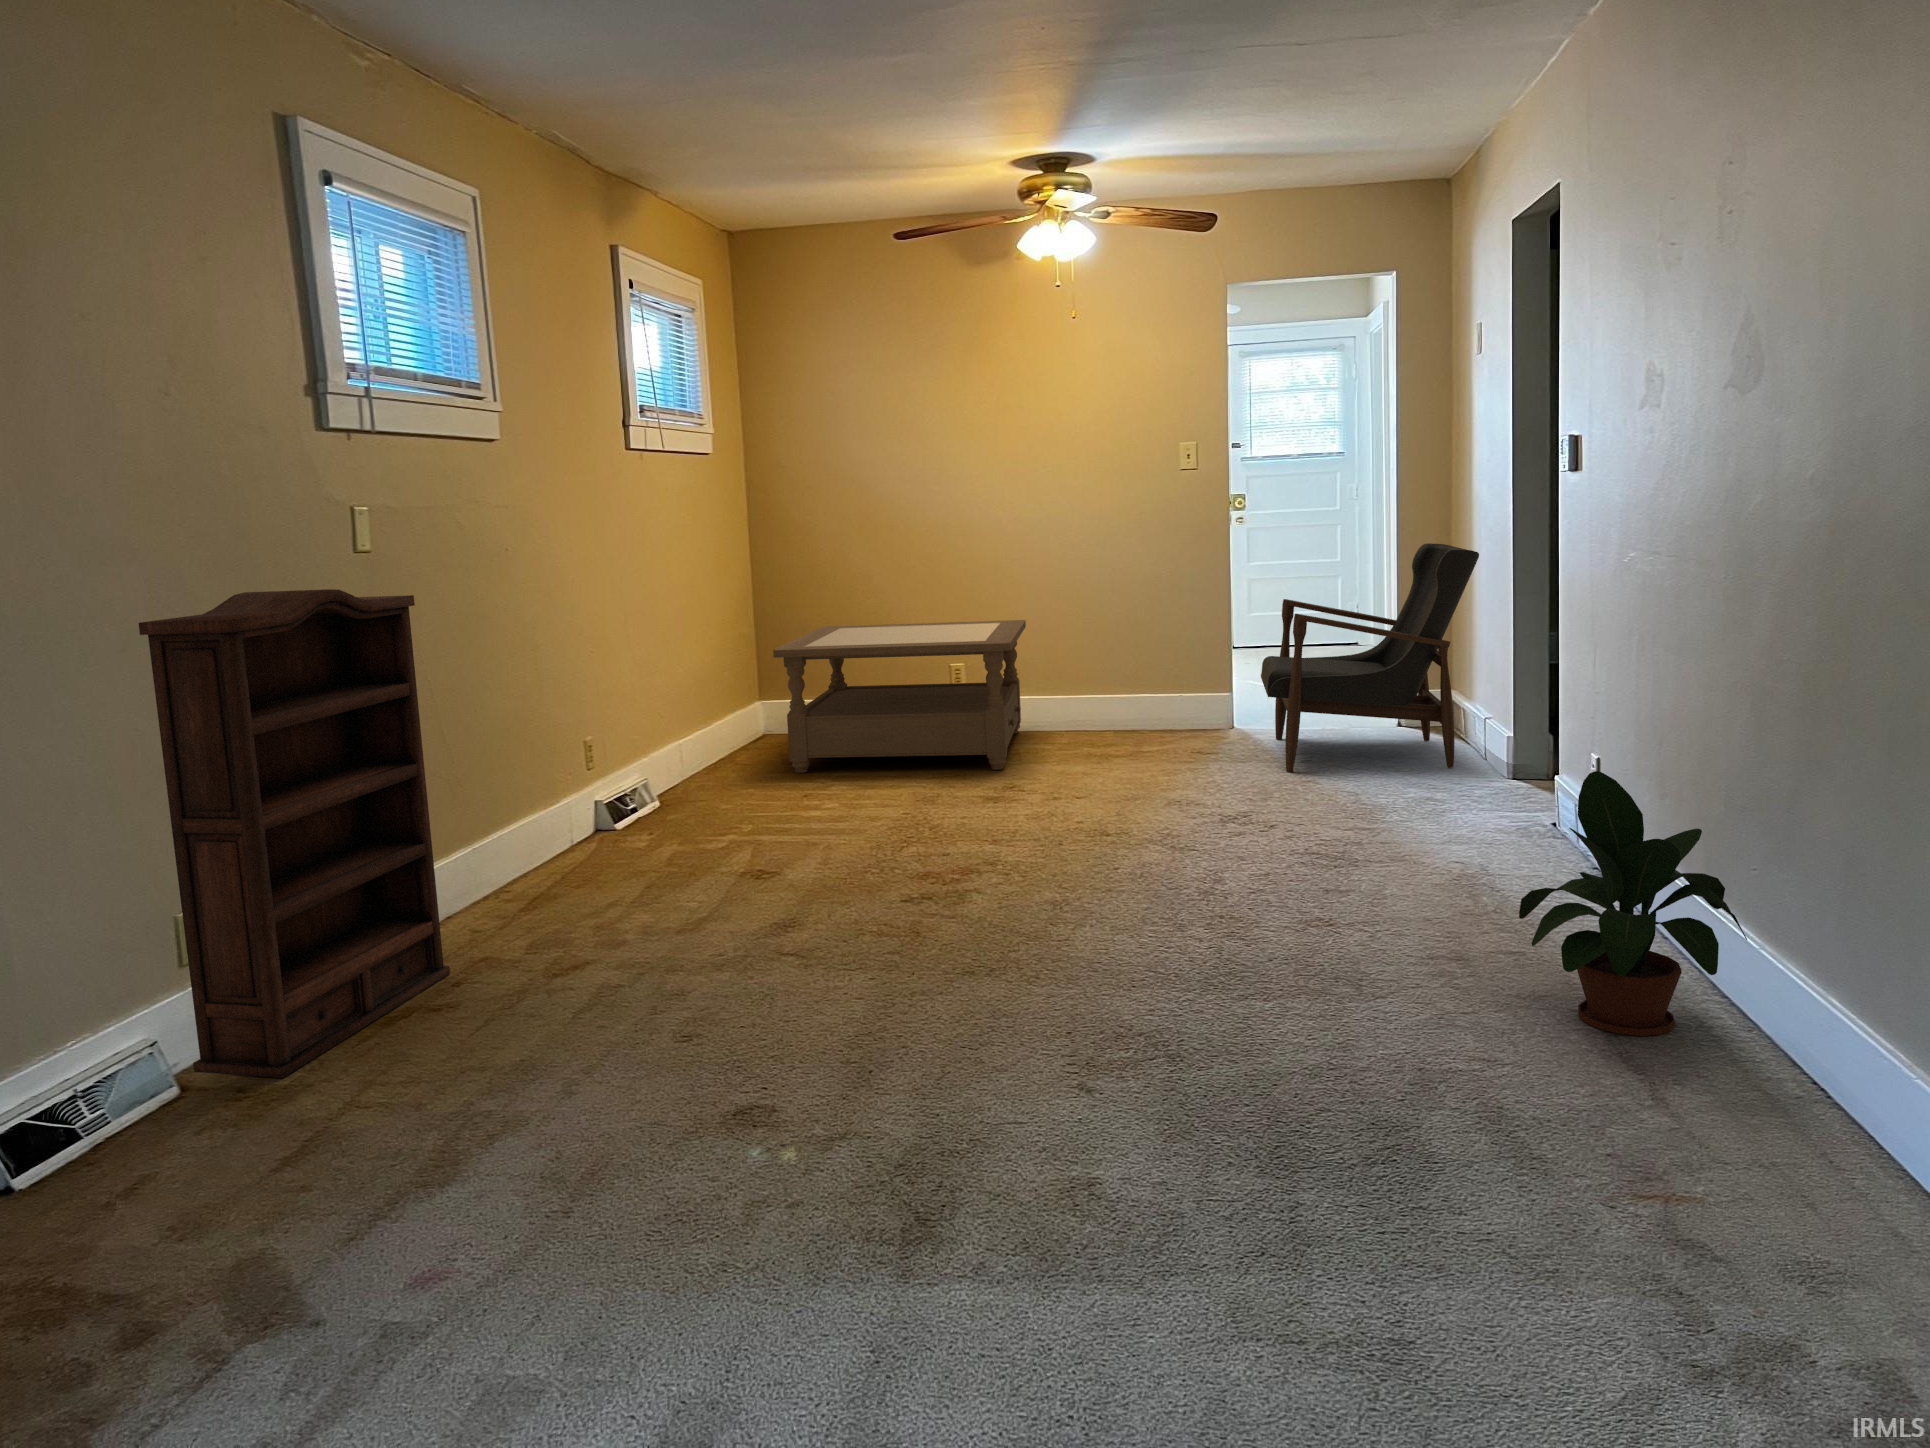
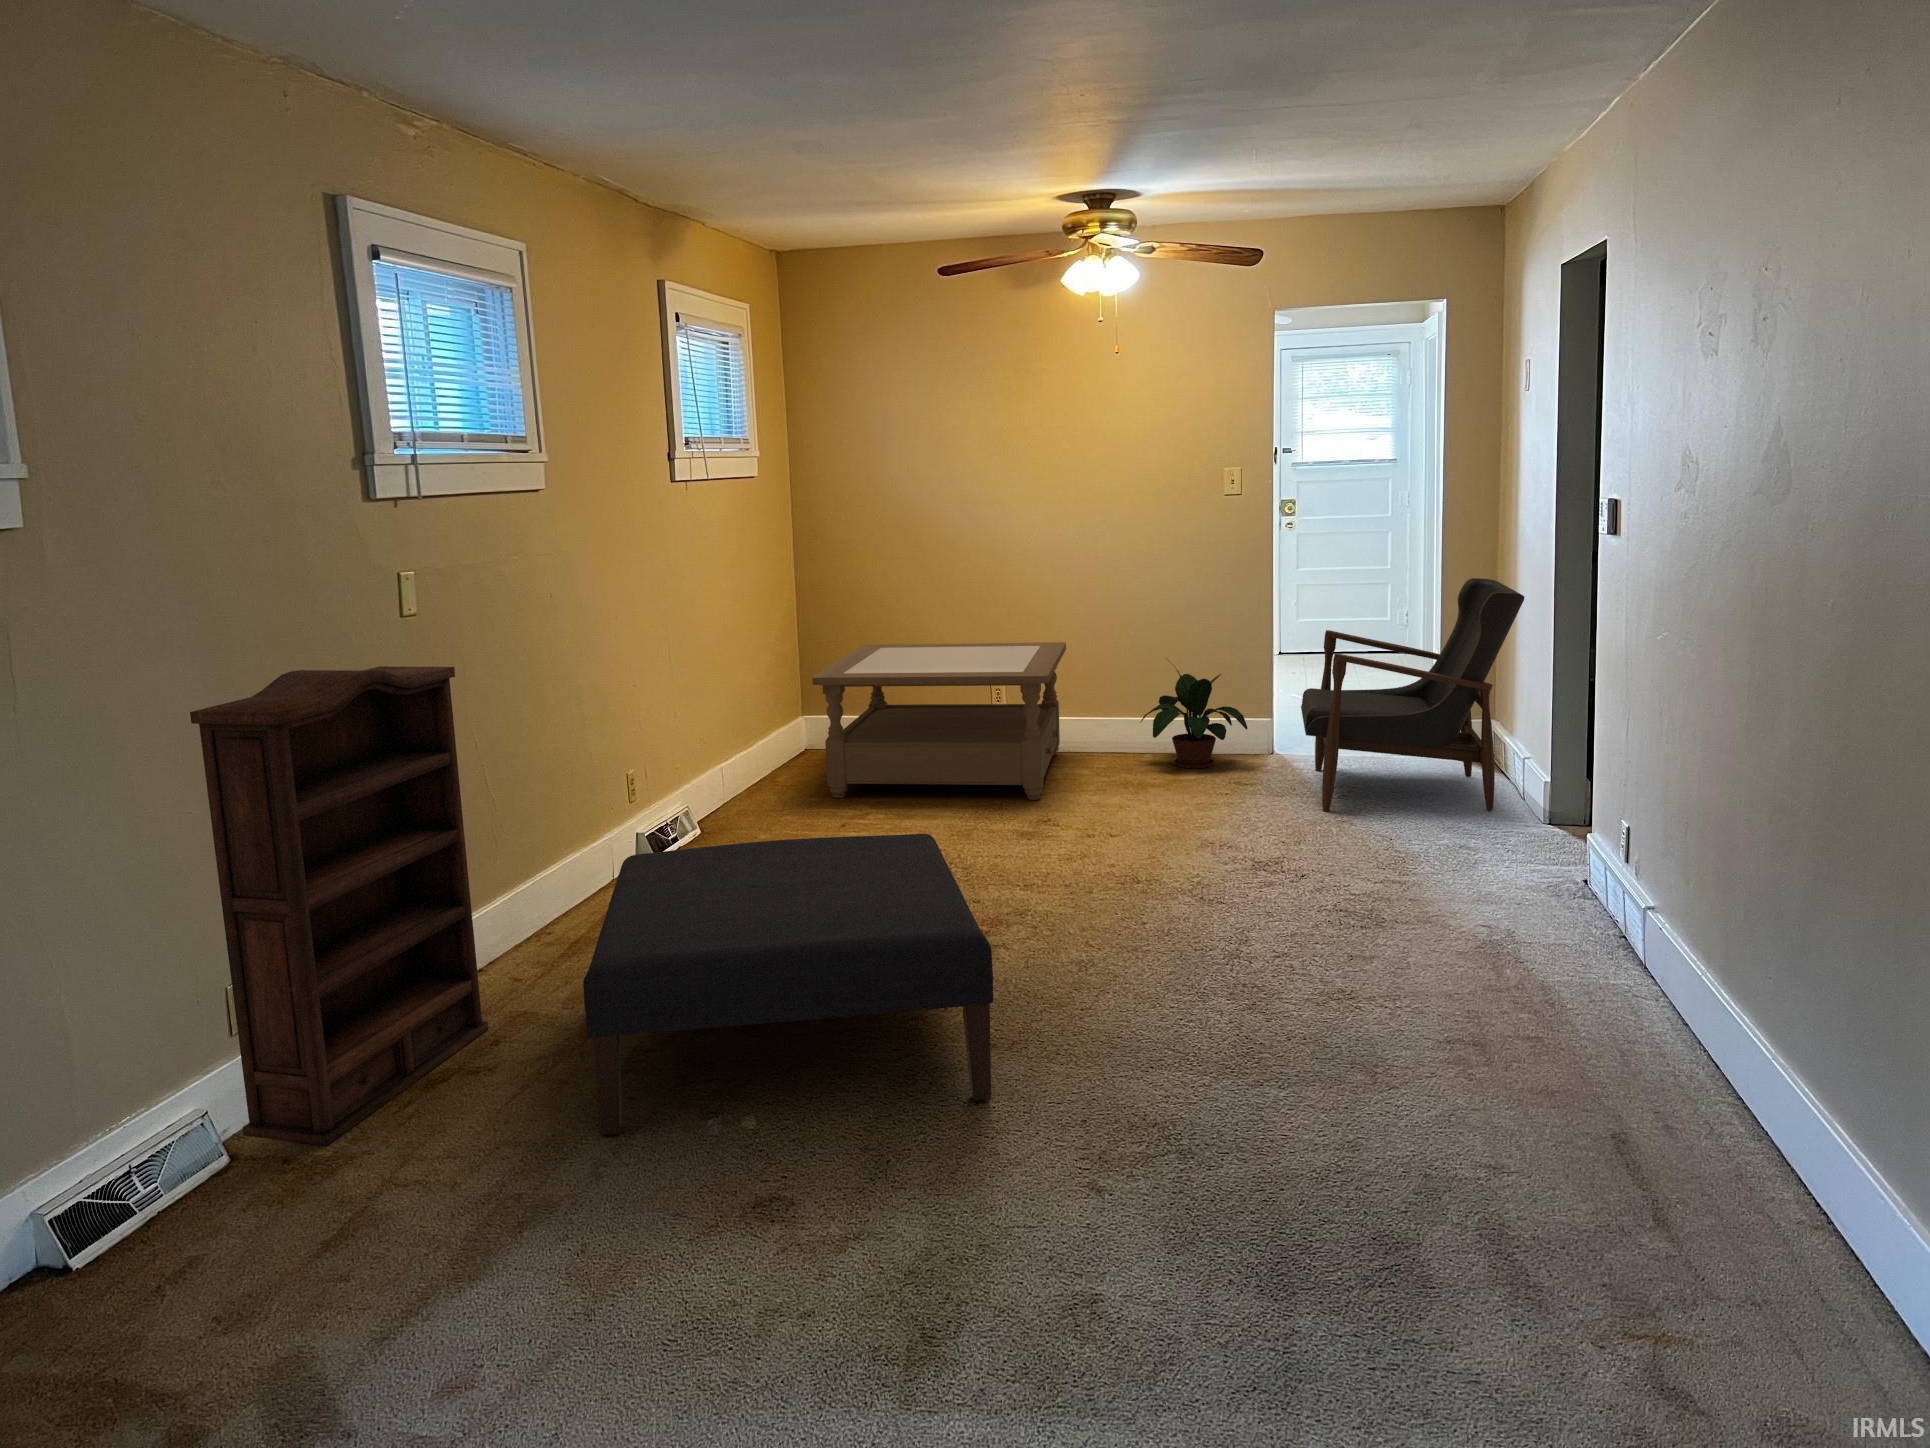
ottoman: none [553,771,975,1059] -> present [583,834,993,1135]
potted plant: present [1519,771,1747,1036] -> present [1140,659,1248,768]

